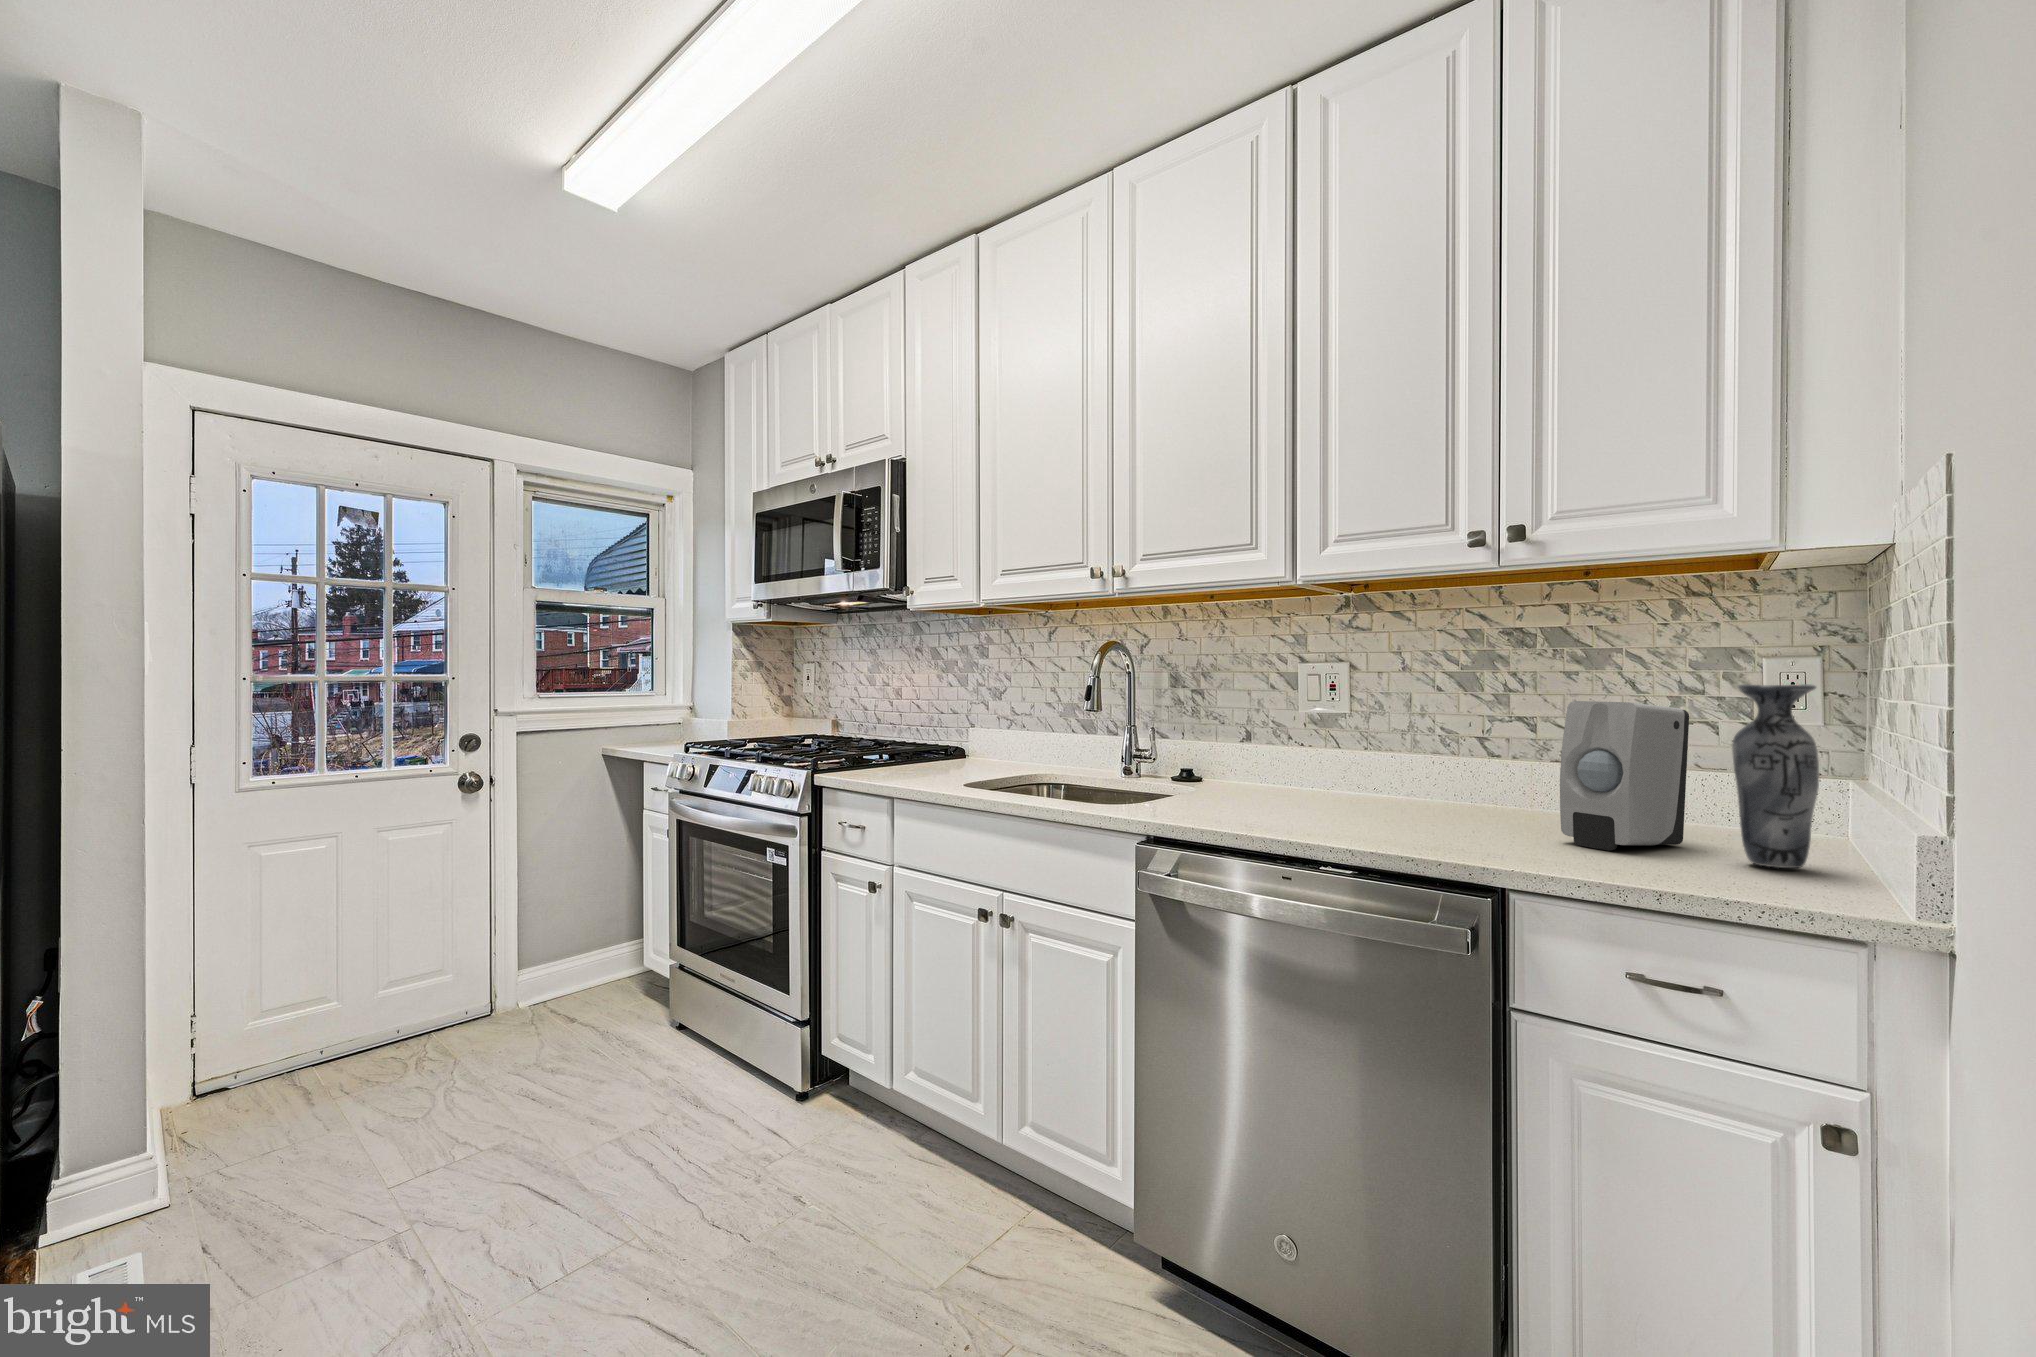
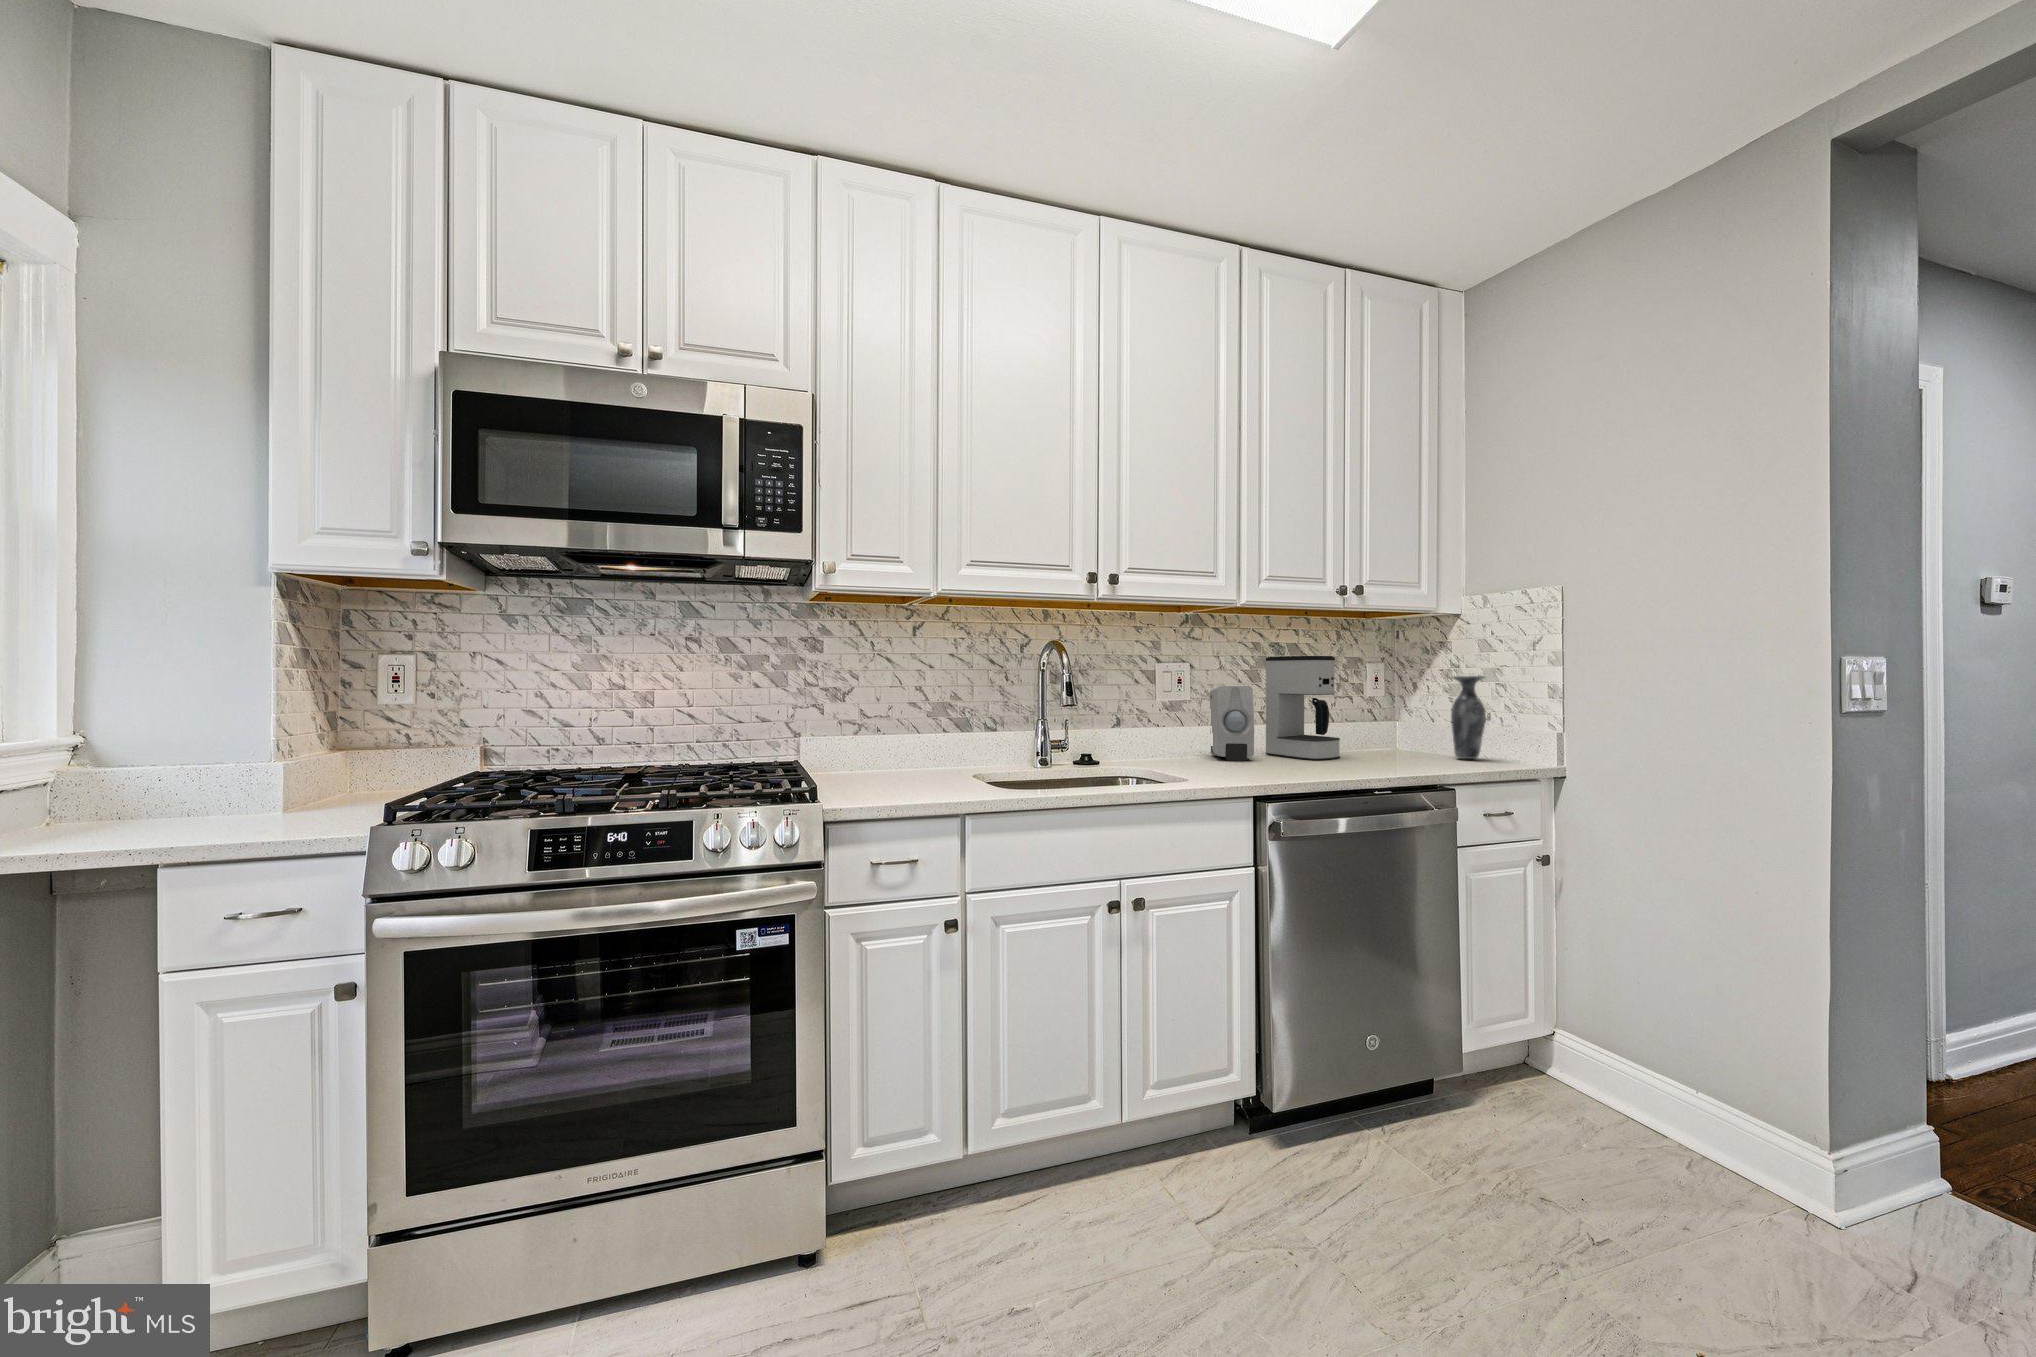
coffee maker: none [1443,647,1555,826] -> present [1266,656,1340,760]
soap dispenser: present [1560,701,1689,850] -> present [1210,686,1254,761]

